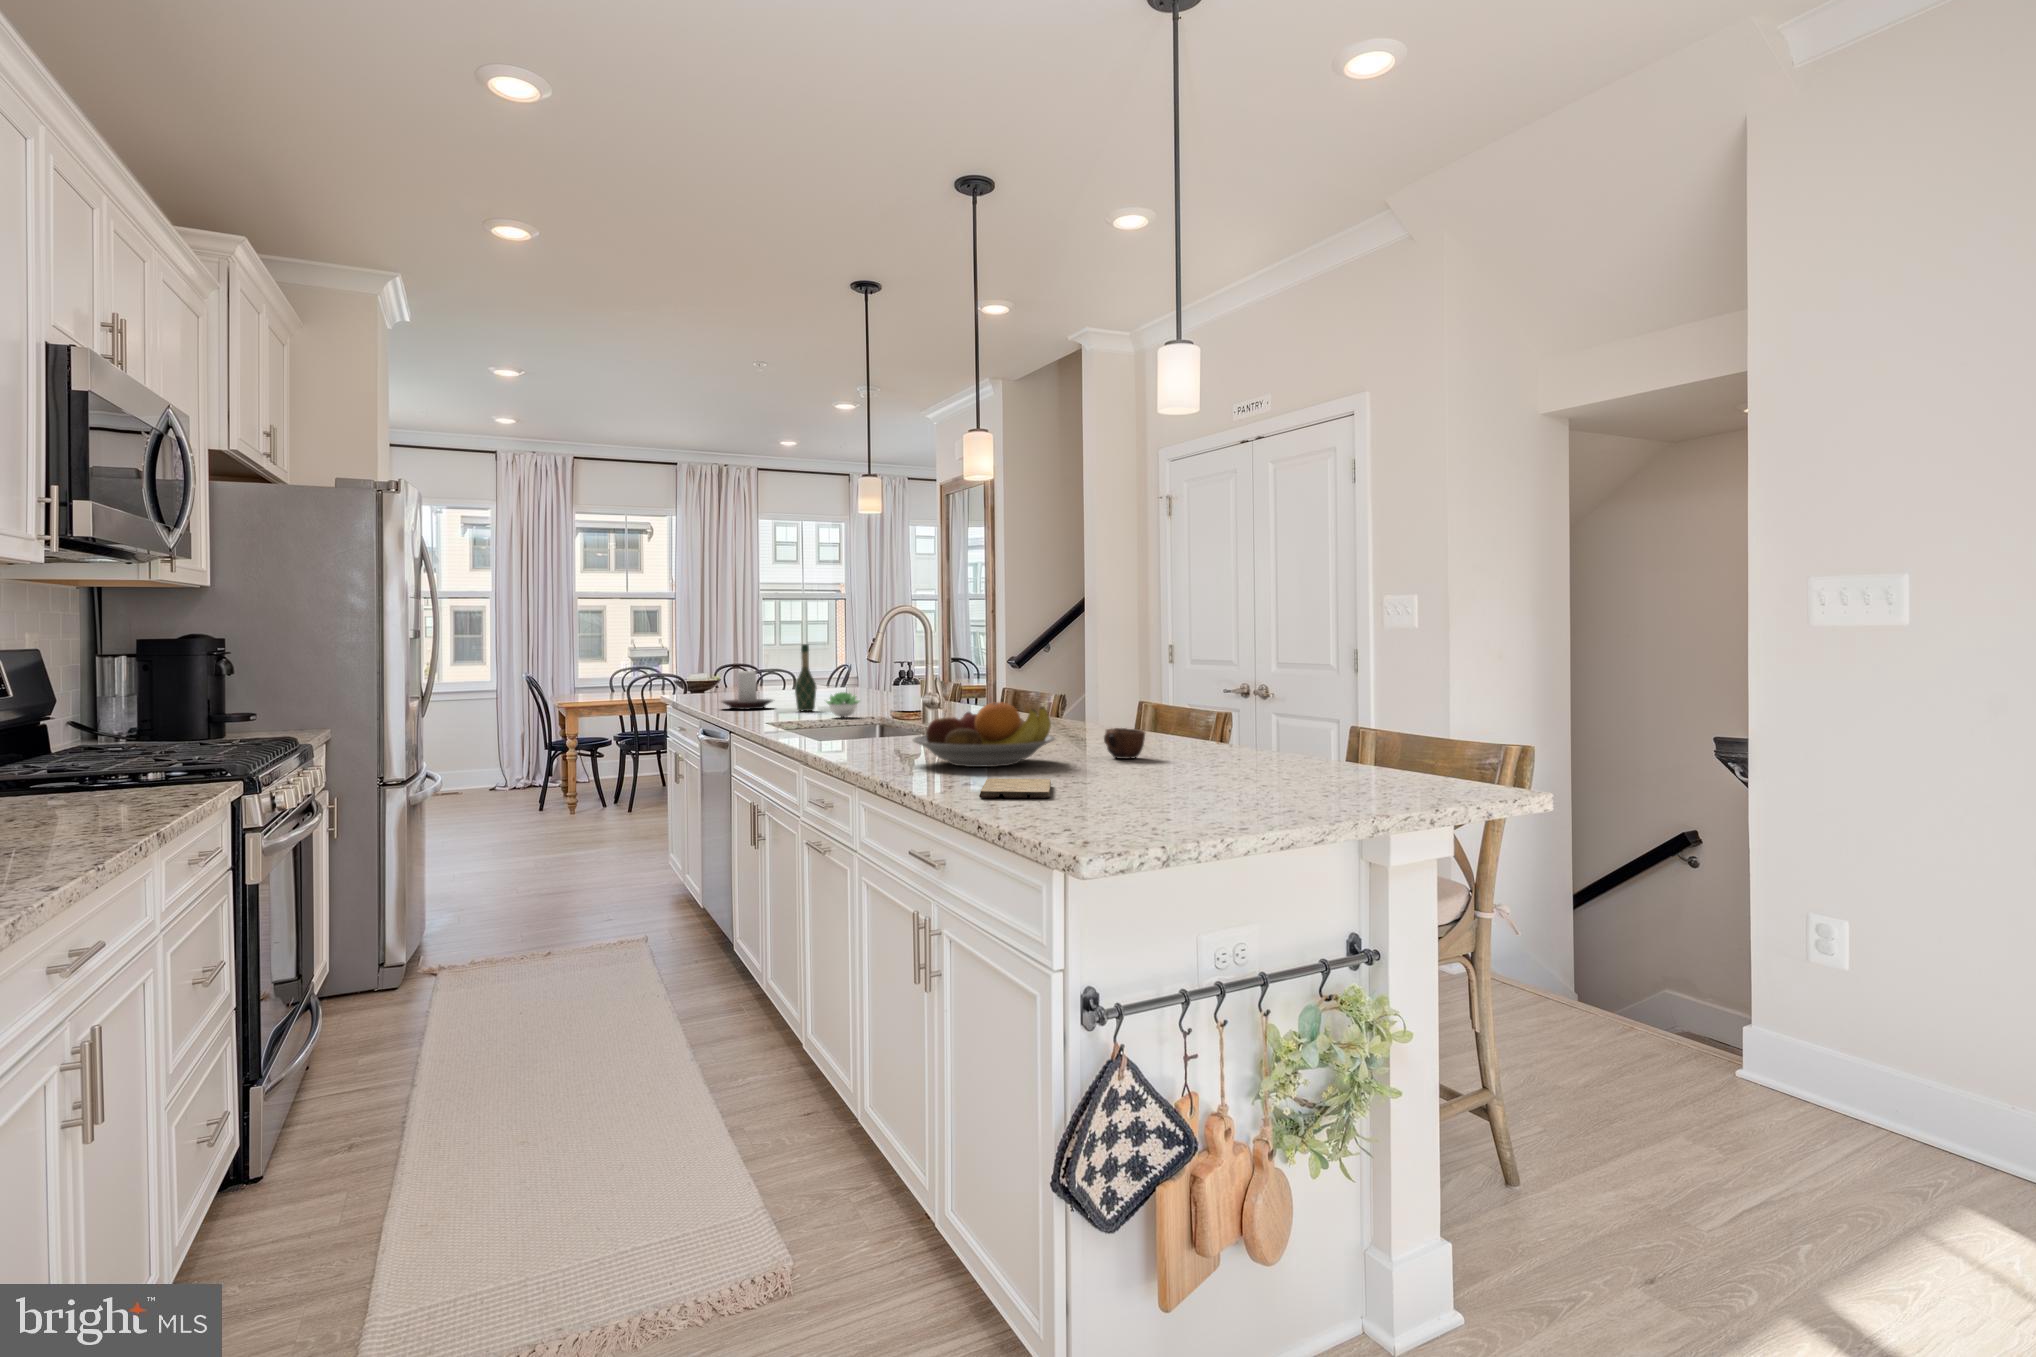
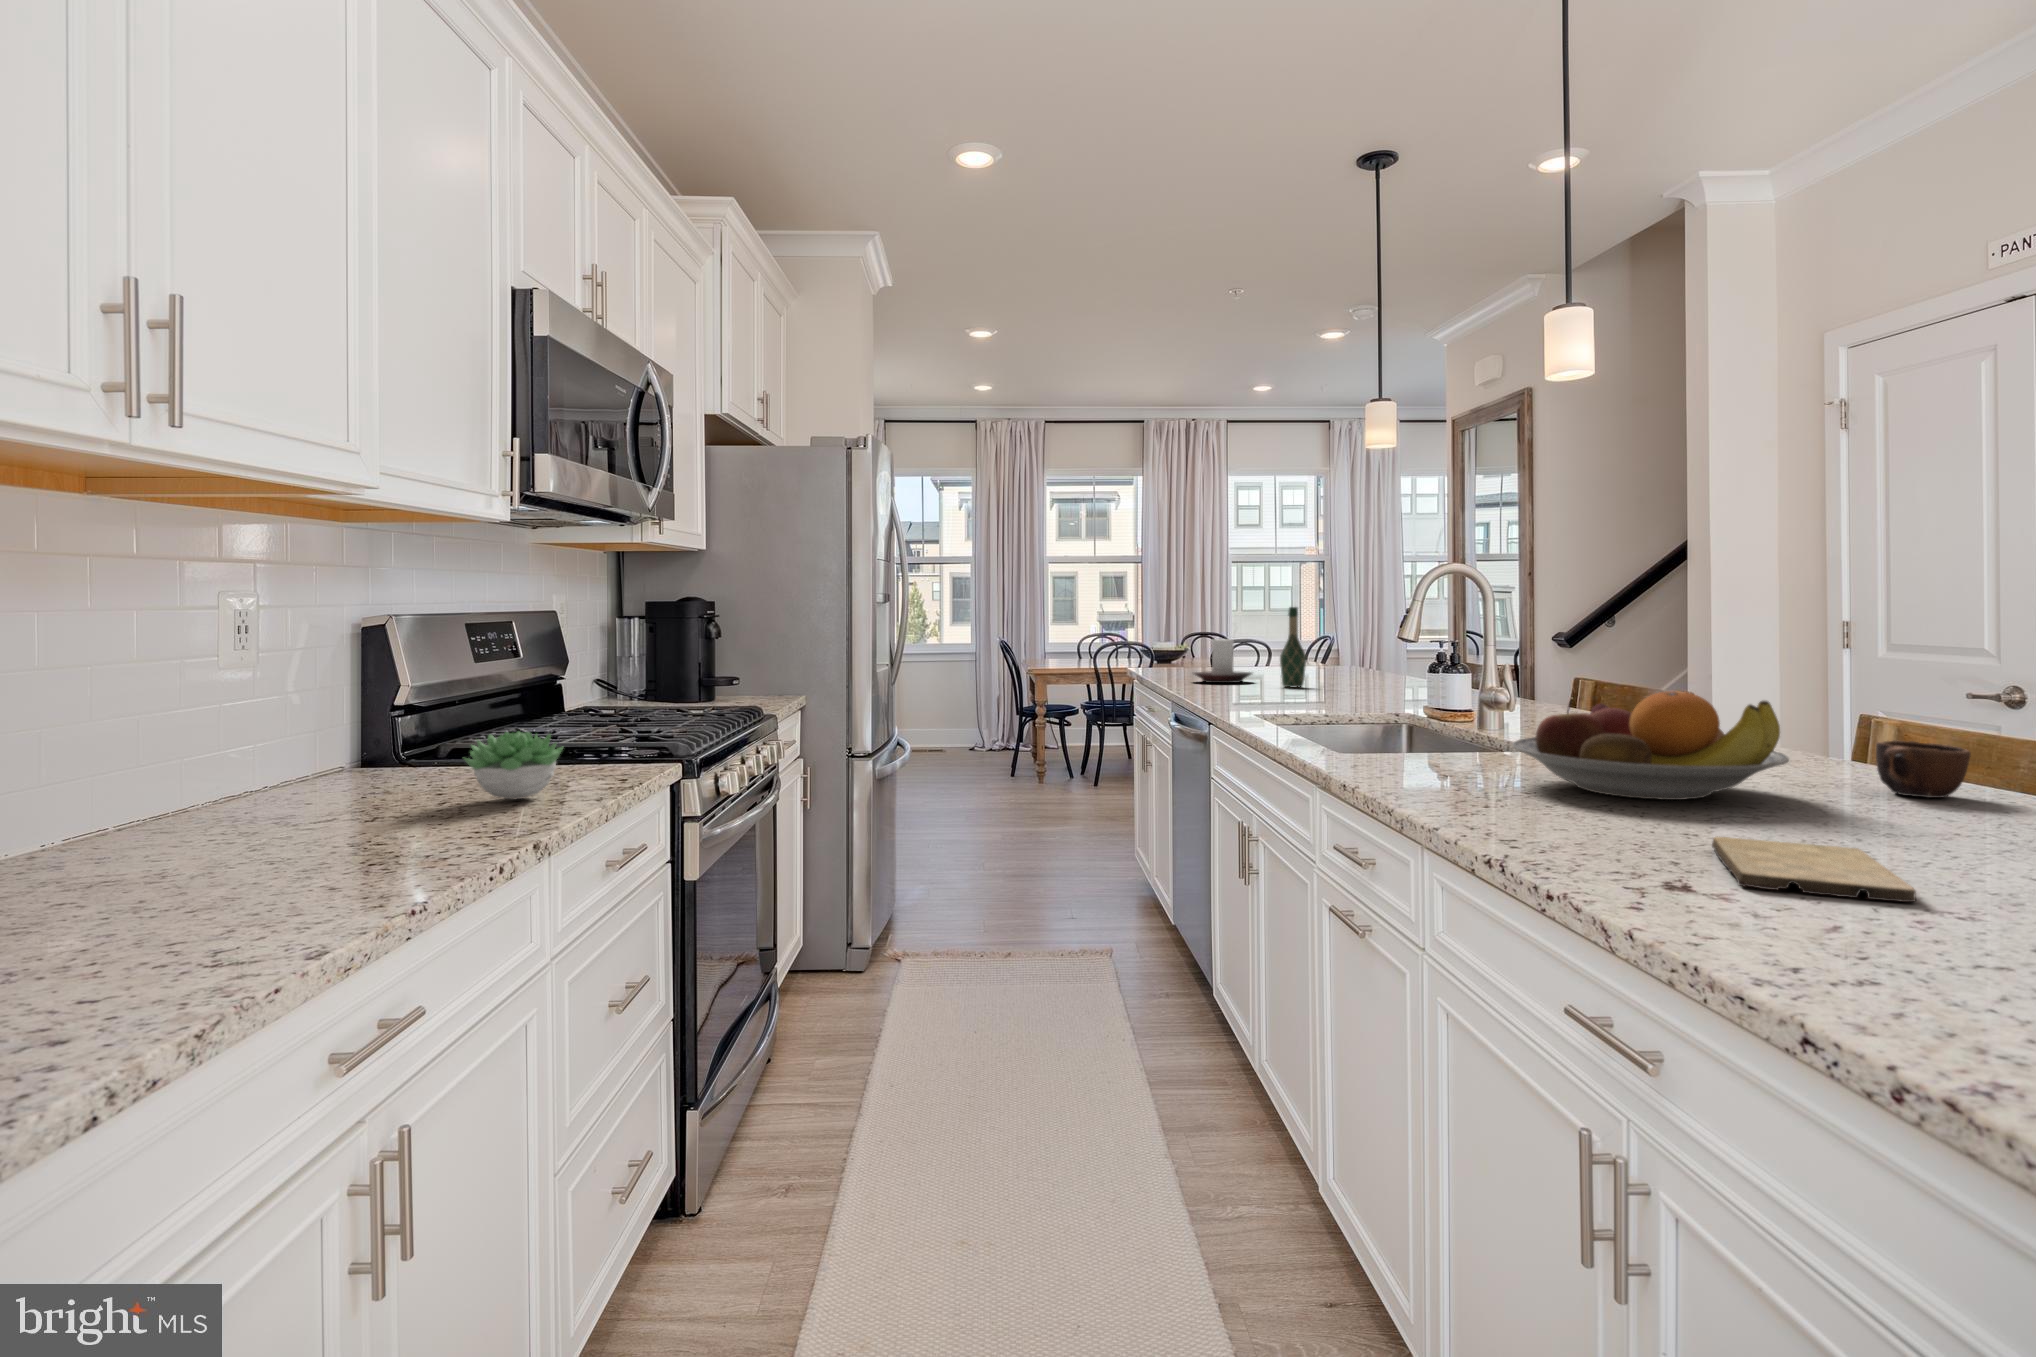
succulent plant: present [826,692,859,717] -> present [464,731,563,799]

